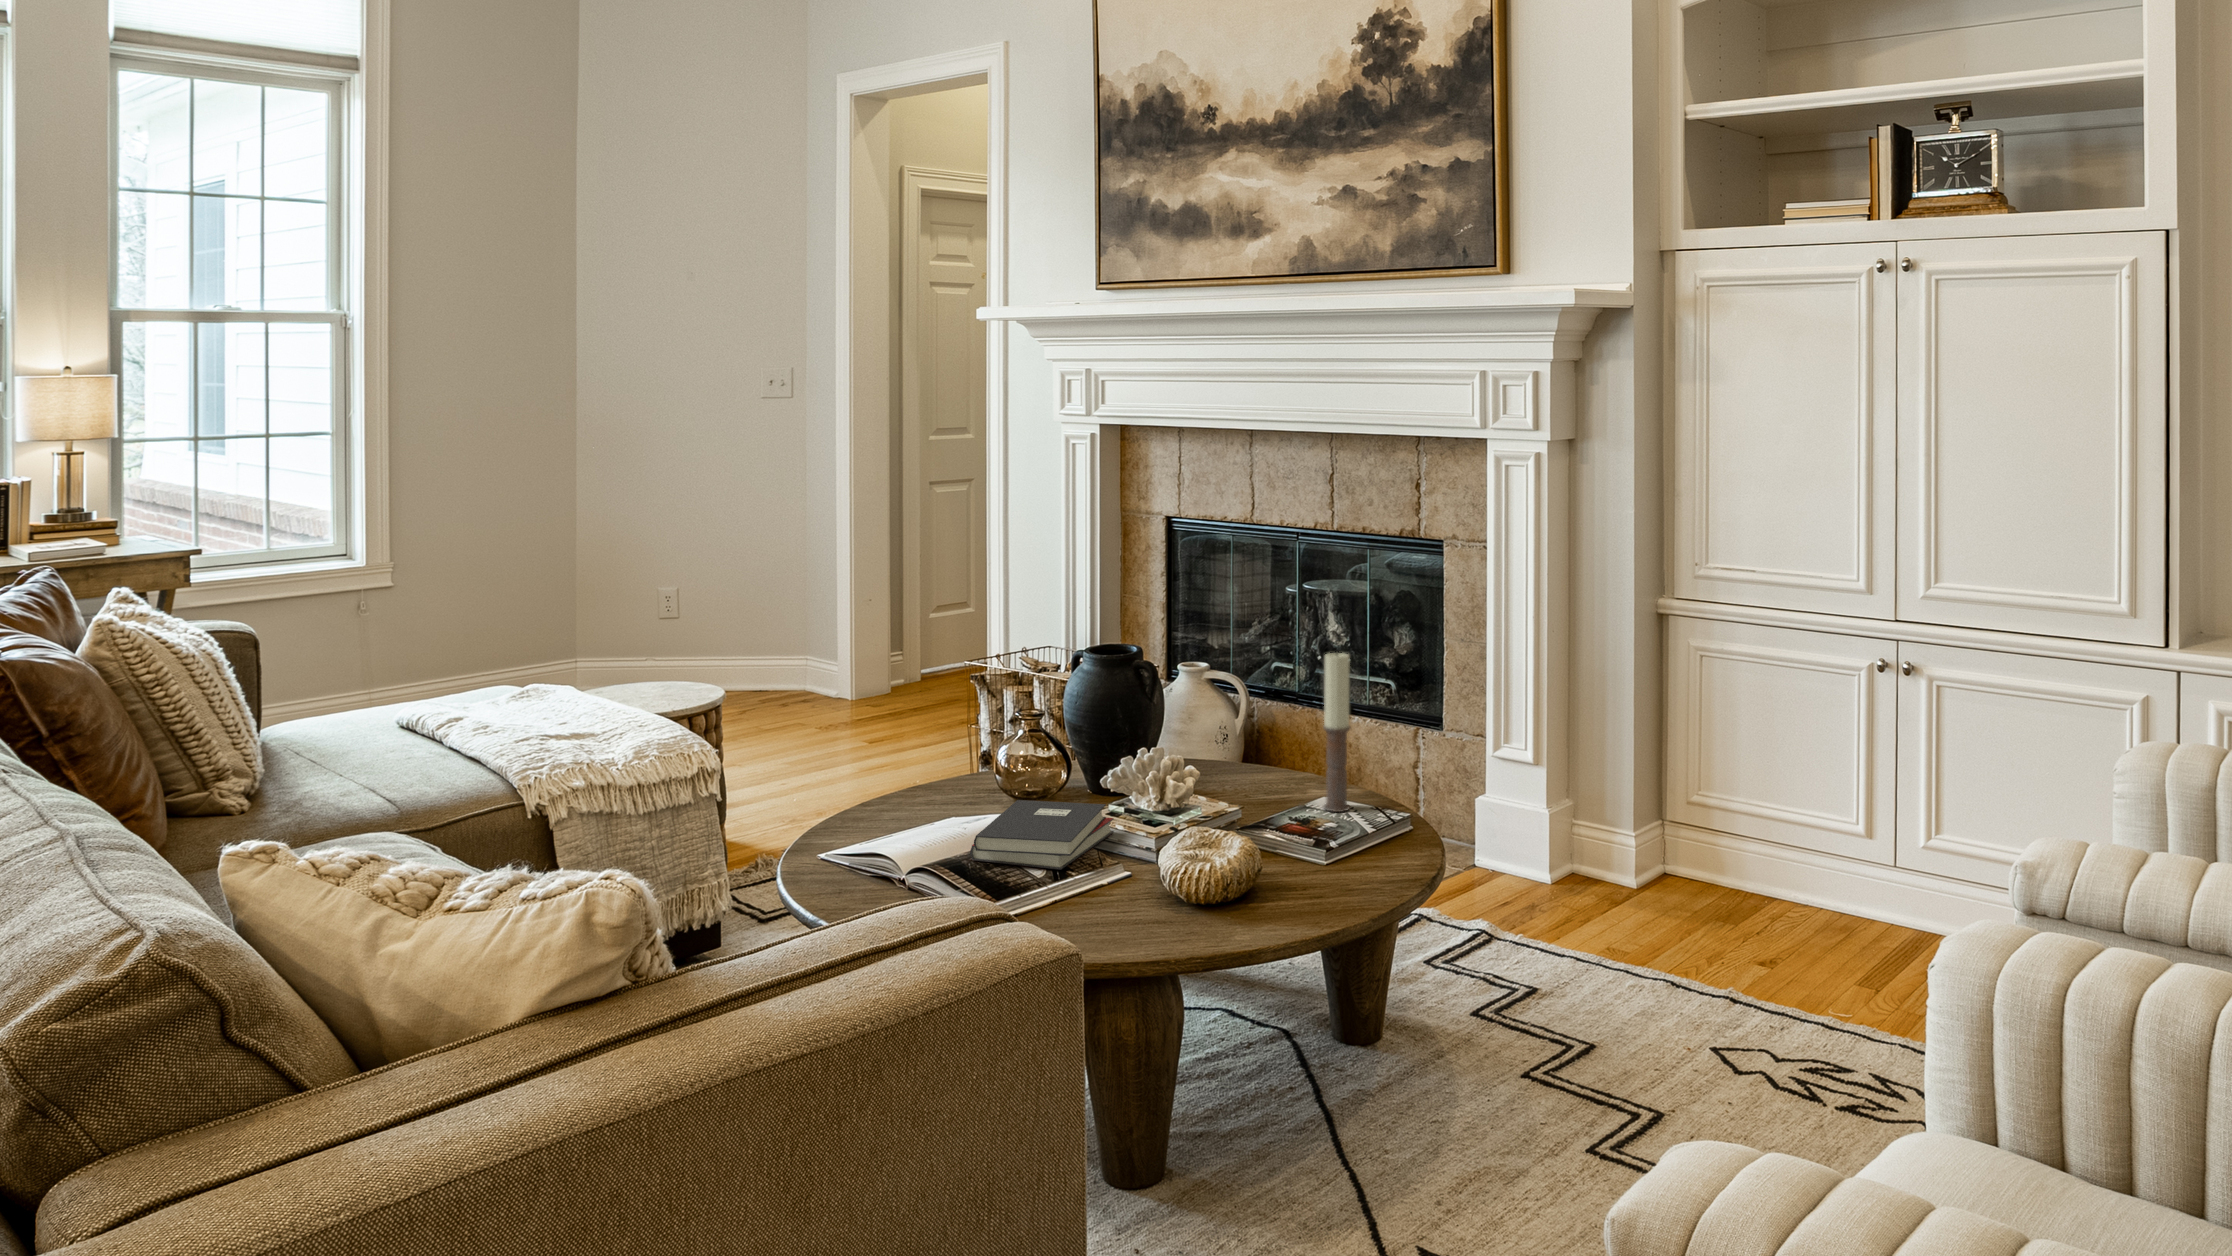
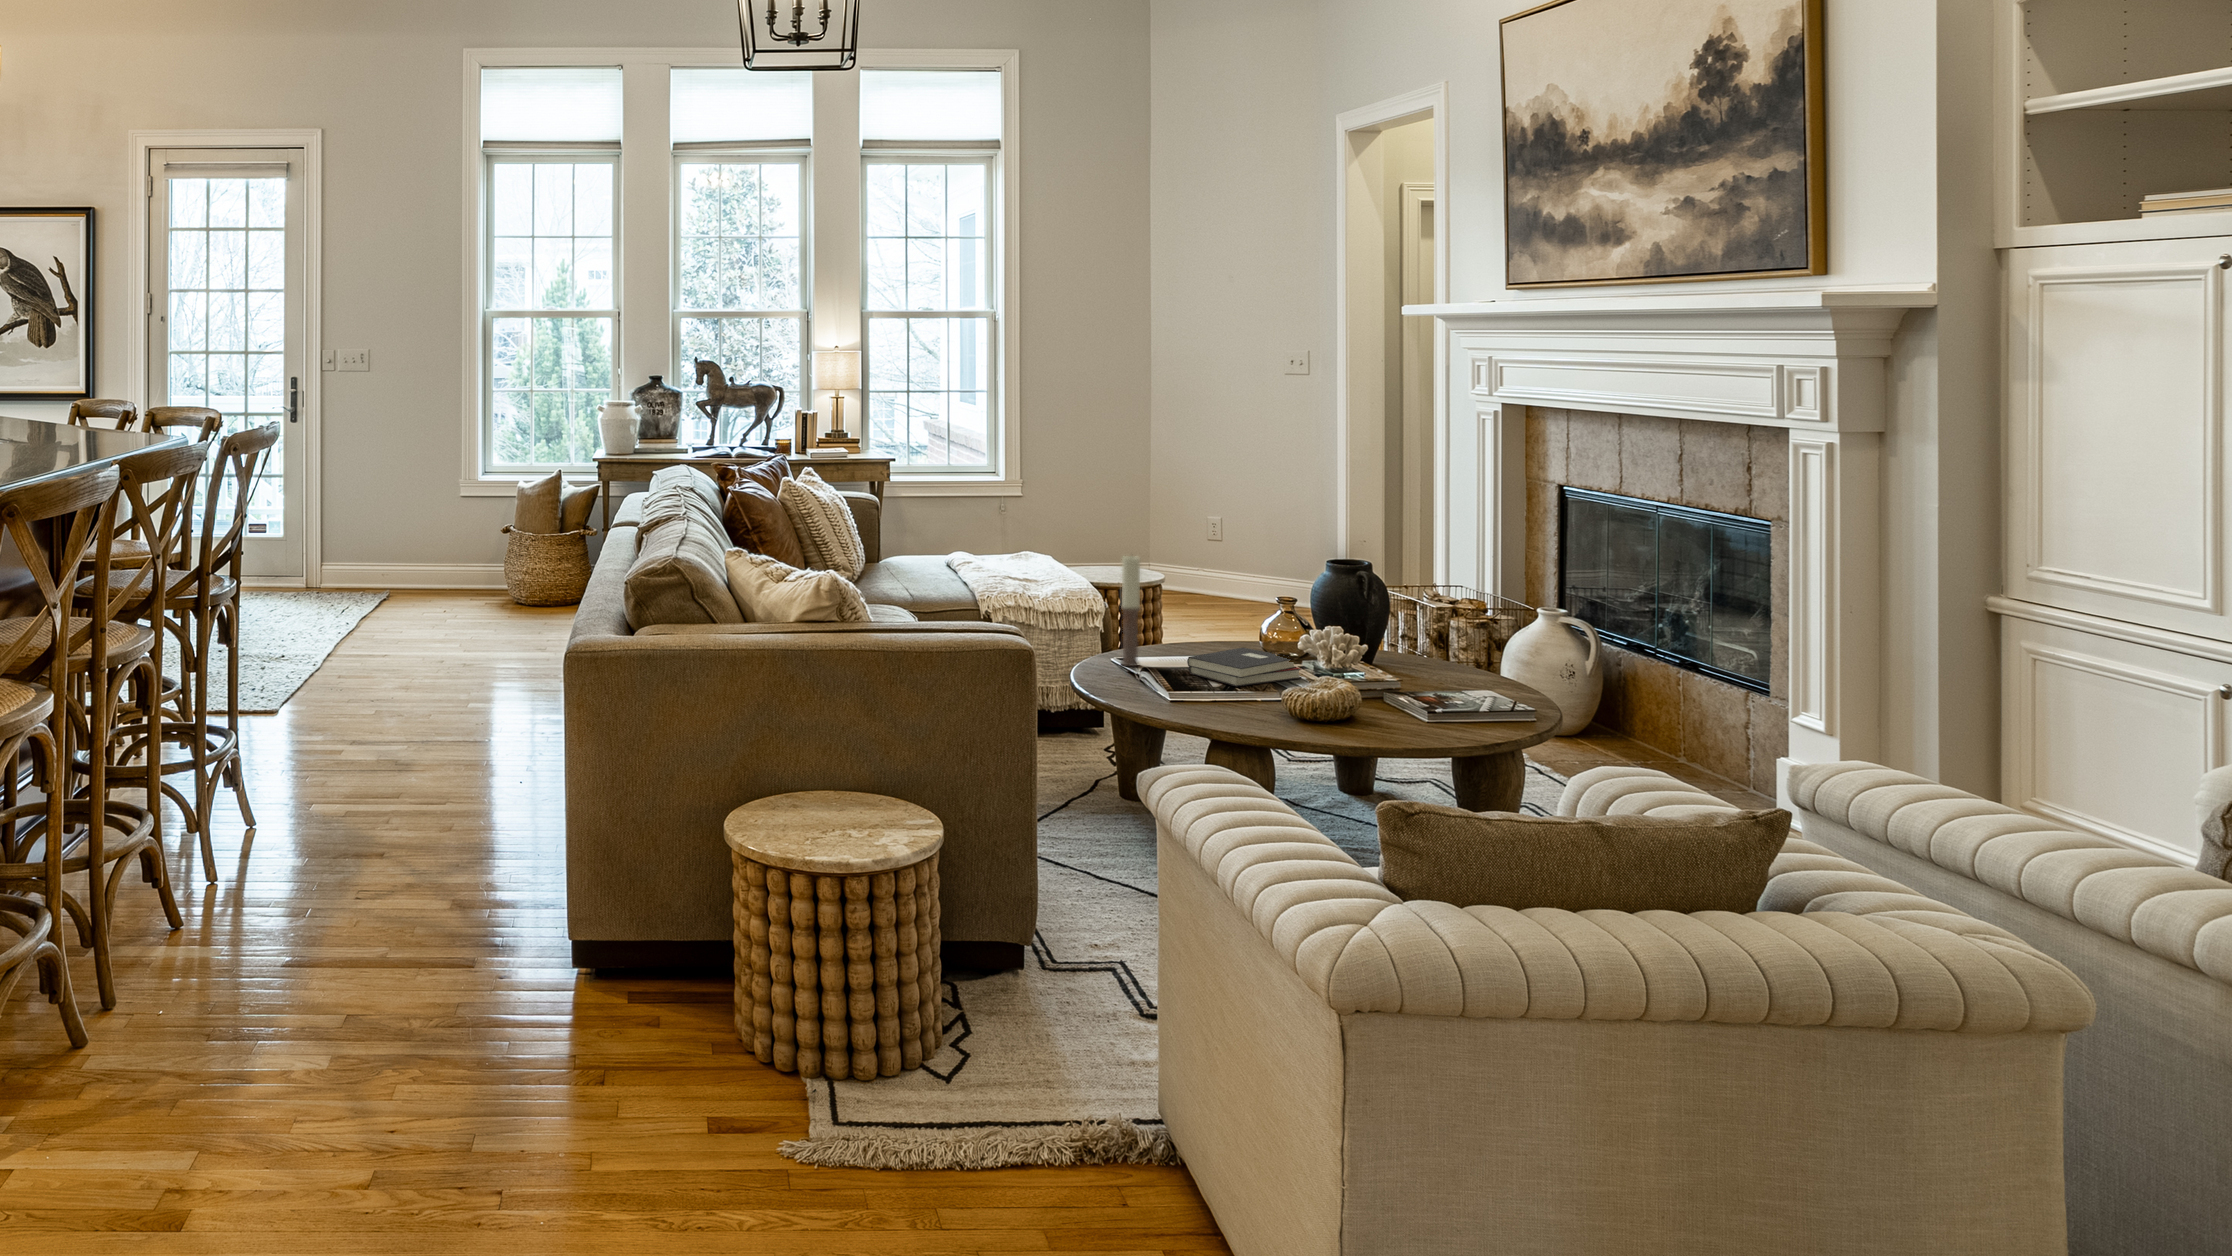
candle: present [1323,652,1350,812] -> present [1122,556,1140,666]

